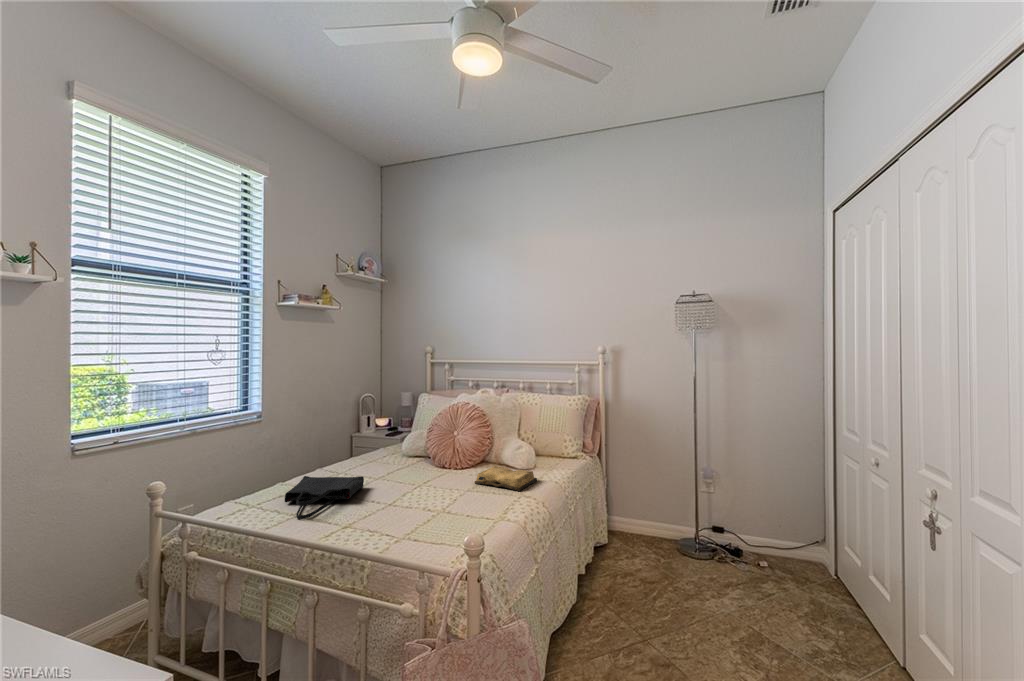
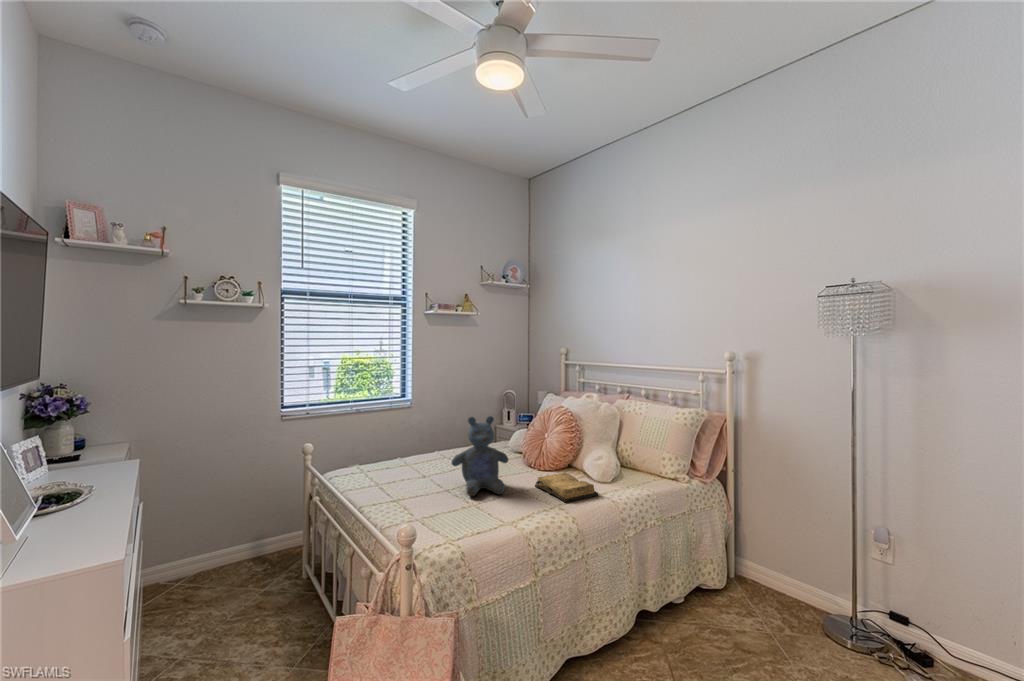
stuffed bear: none [395,416,459,503] -> present [451,416,508,496]
tote bag: present [285,476,364,519] -> none [370,455,444,489]

